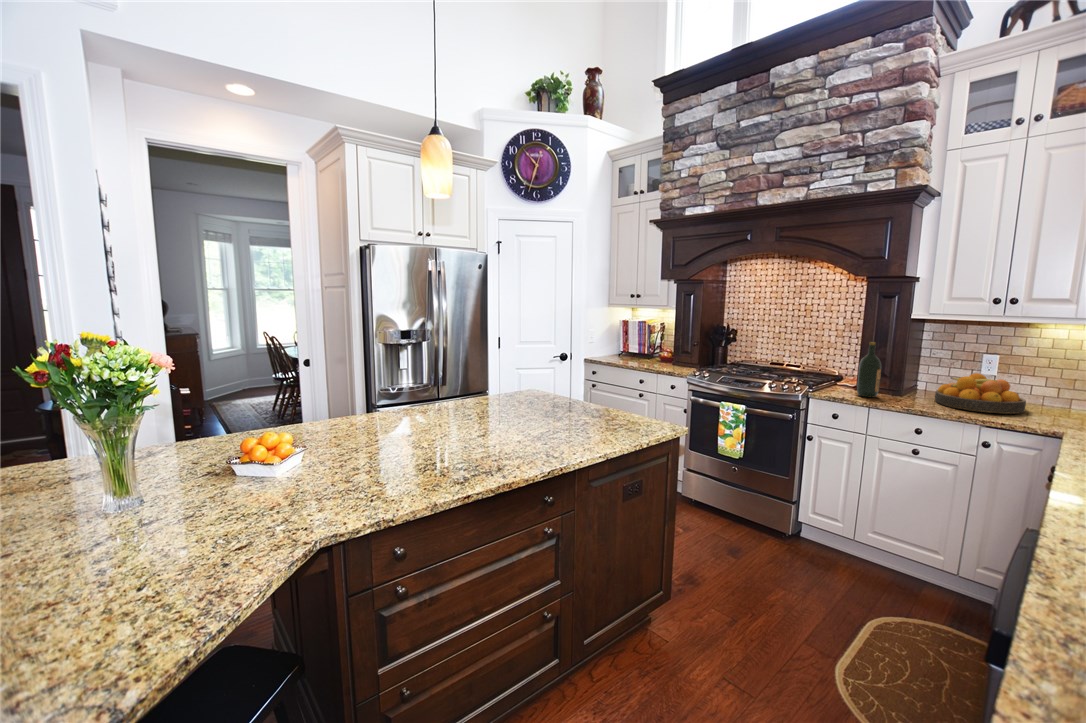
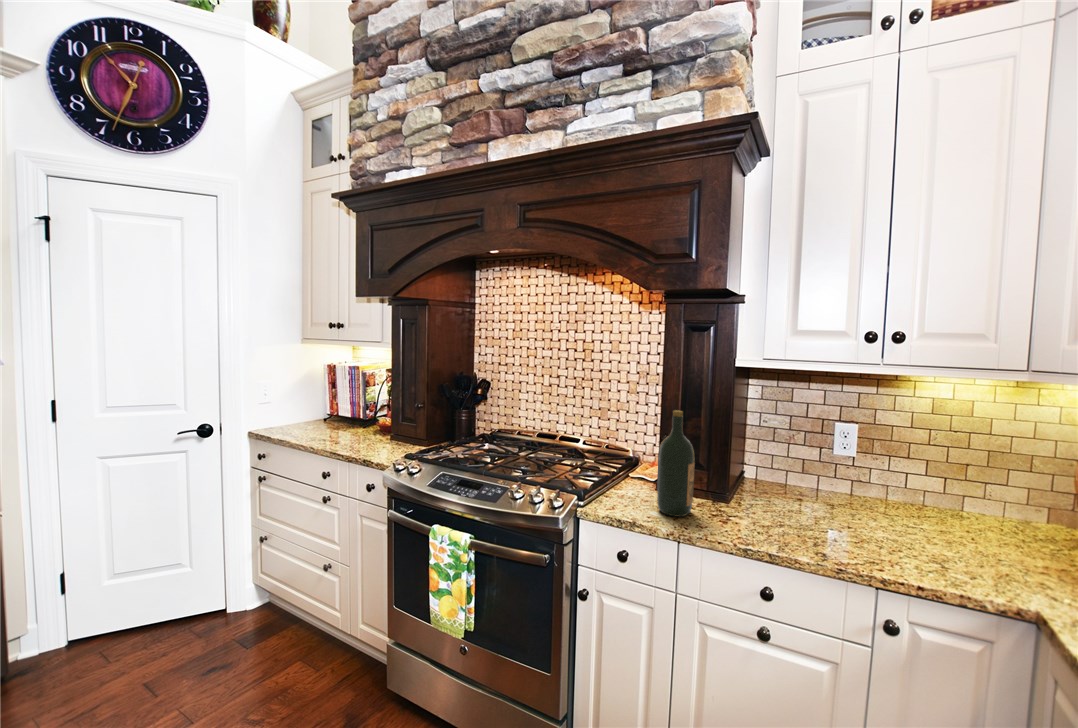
fruit bowl: present [935,373,1026,414] -> none [780,461,928,551]

